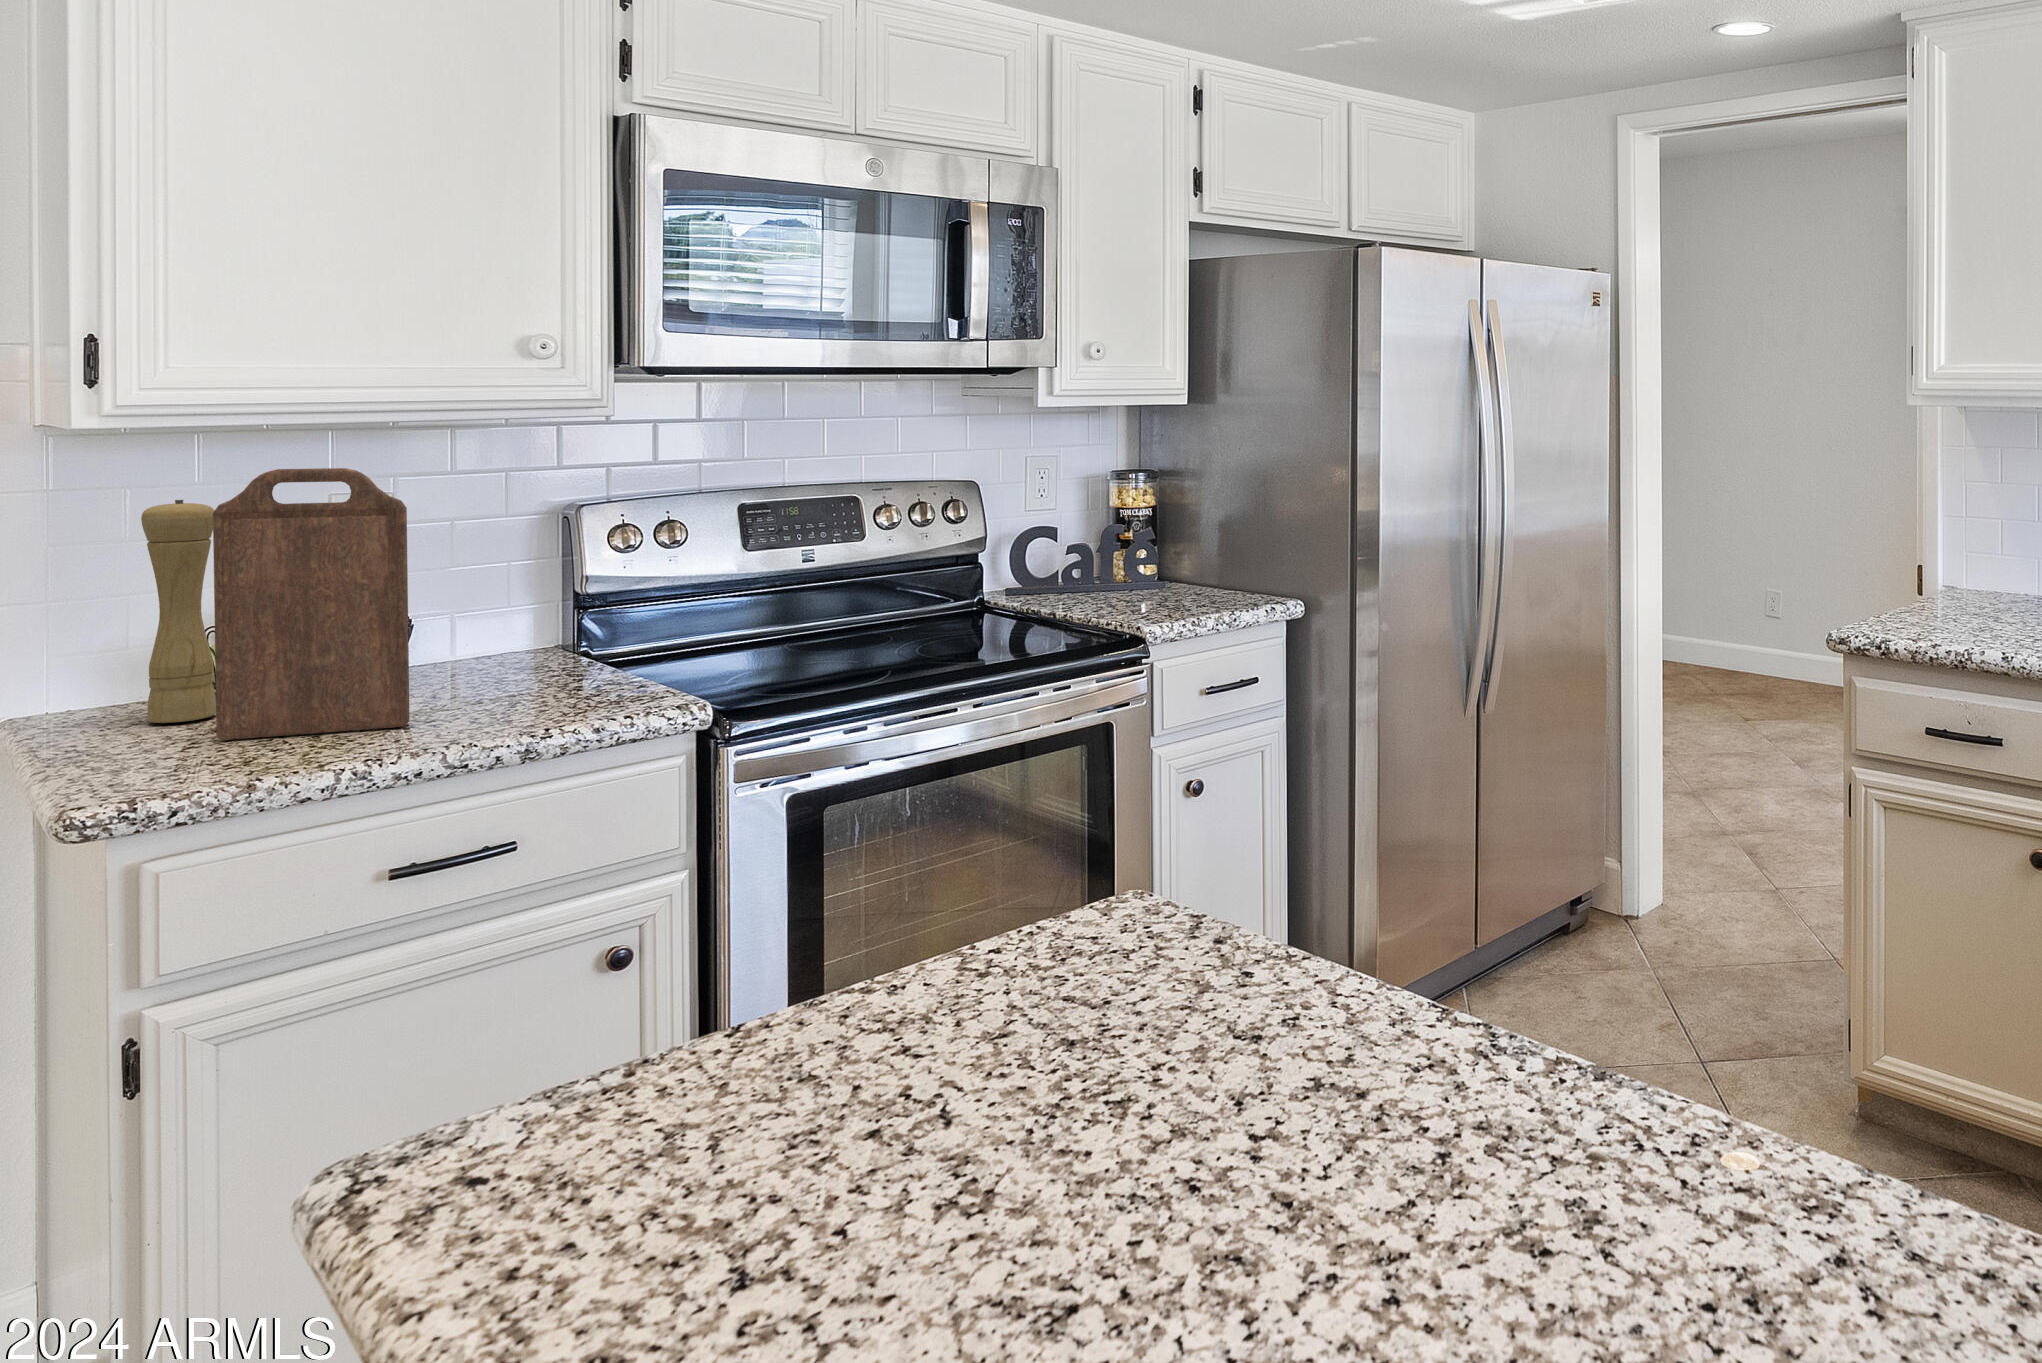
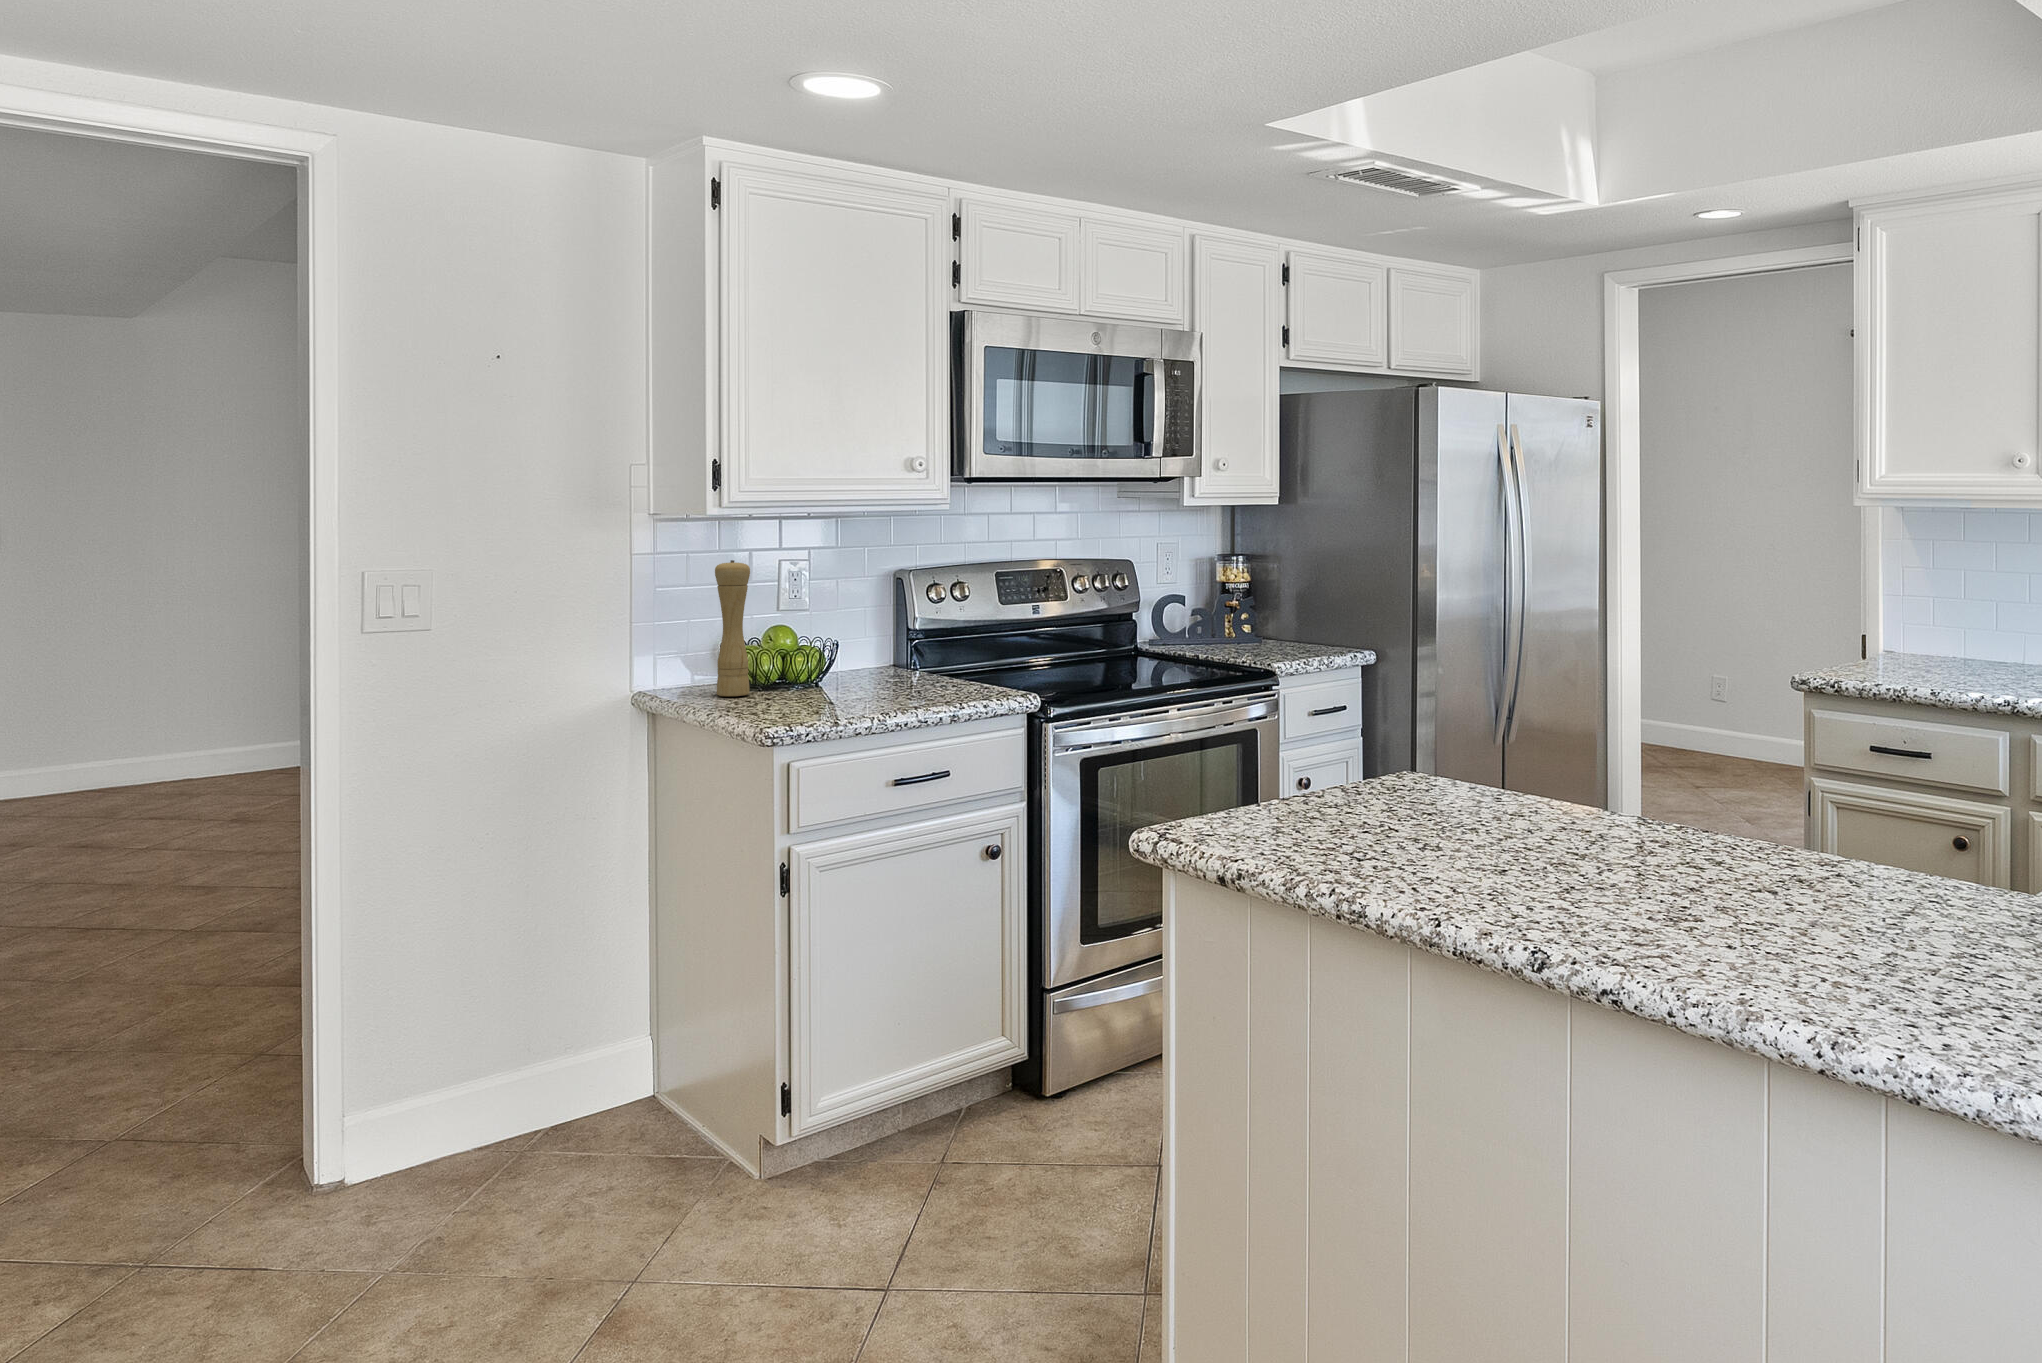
cutting board: present [213,468,409,740] -> none [772,541,869,705]

